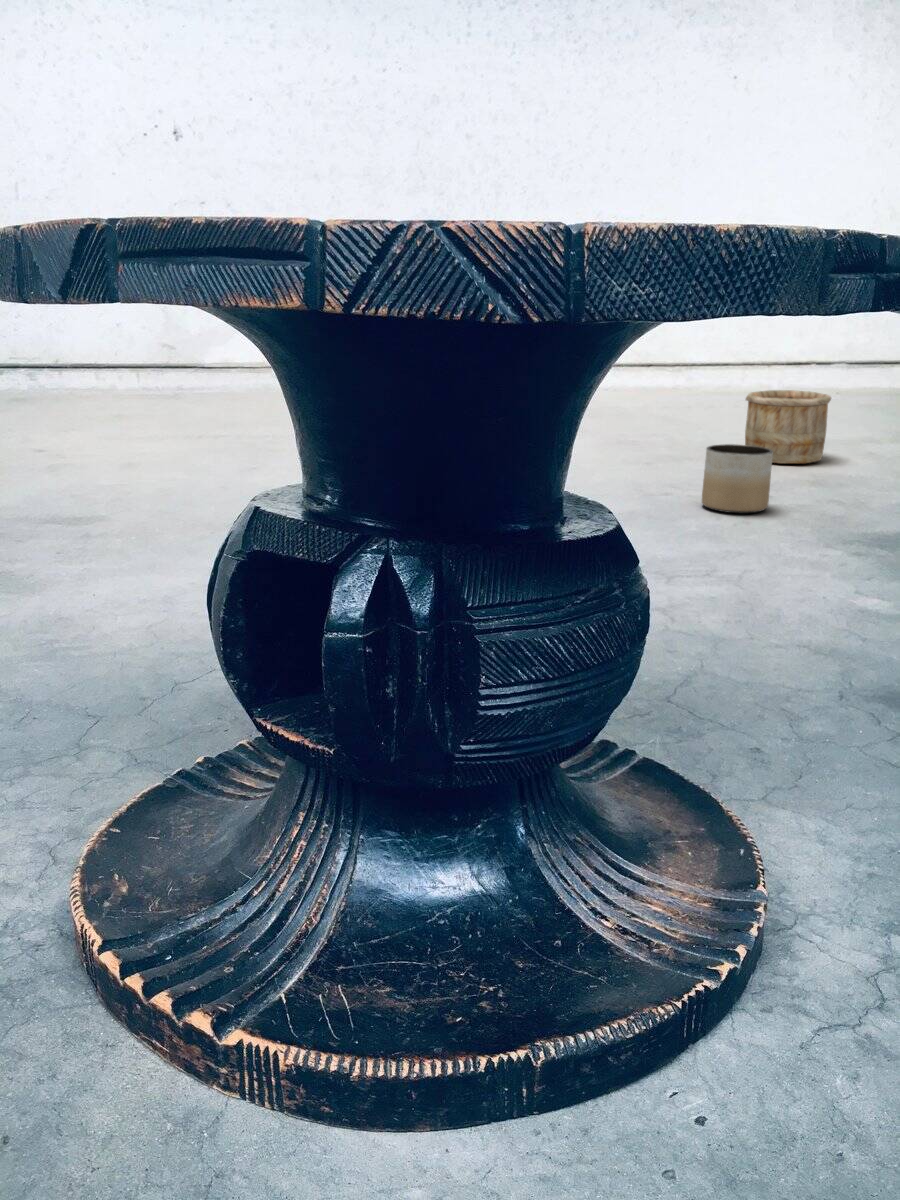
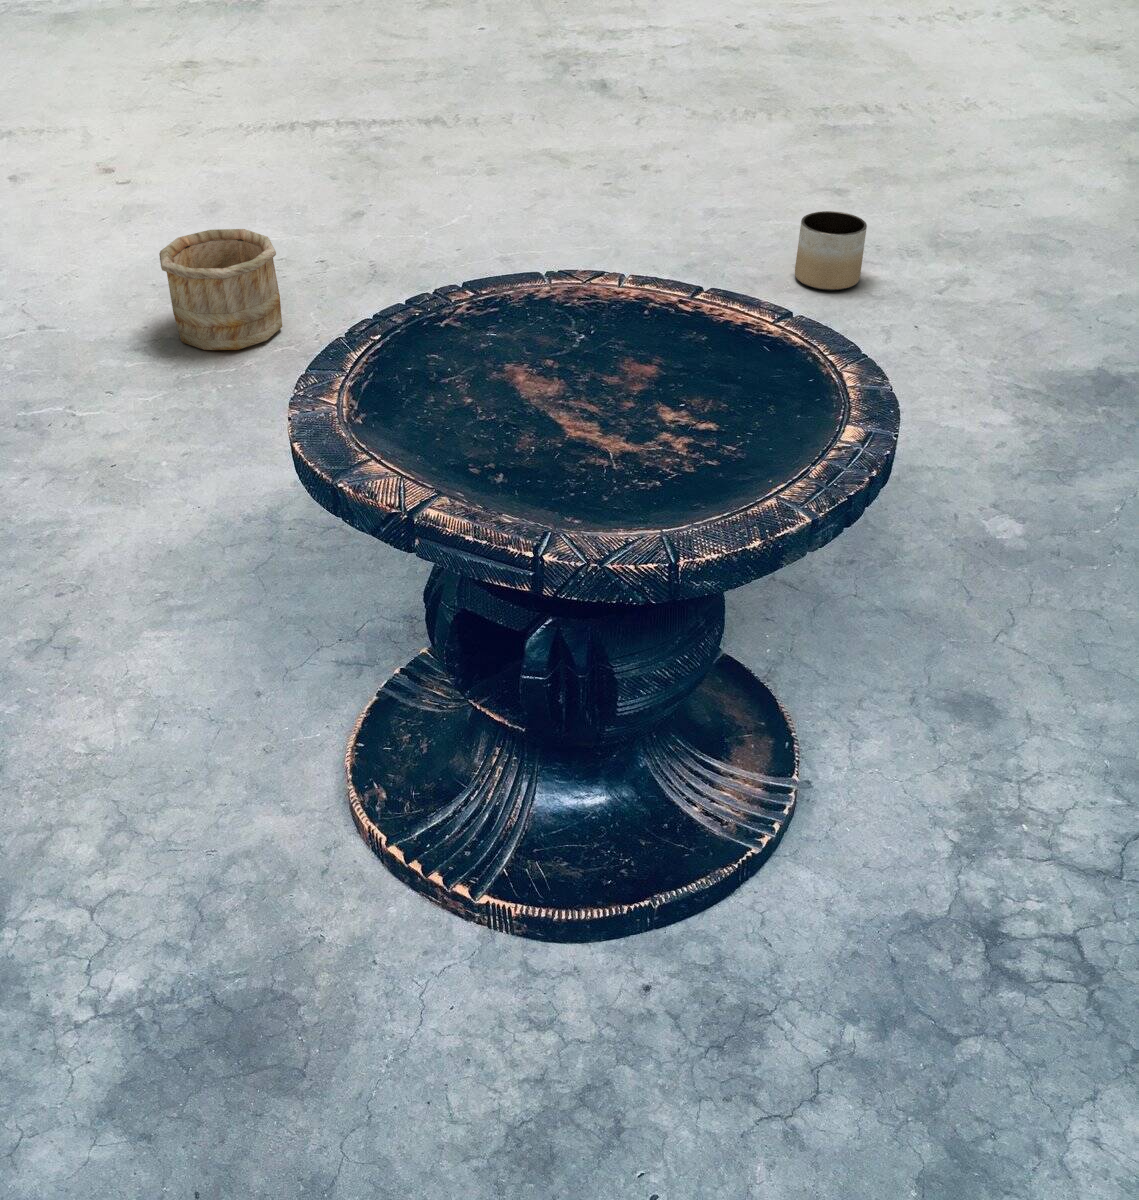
wooden bucket: present [745,390,831,463] -> present [159,229,282,350]

